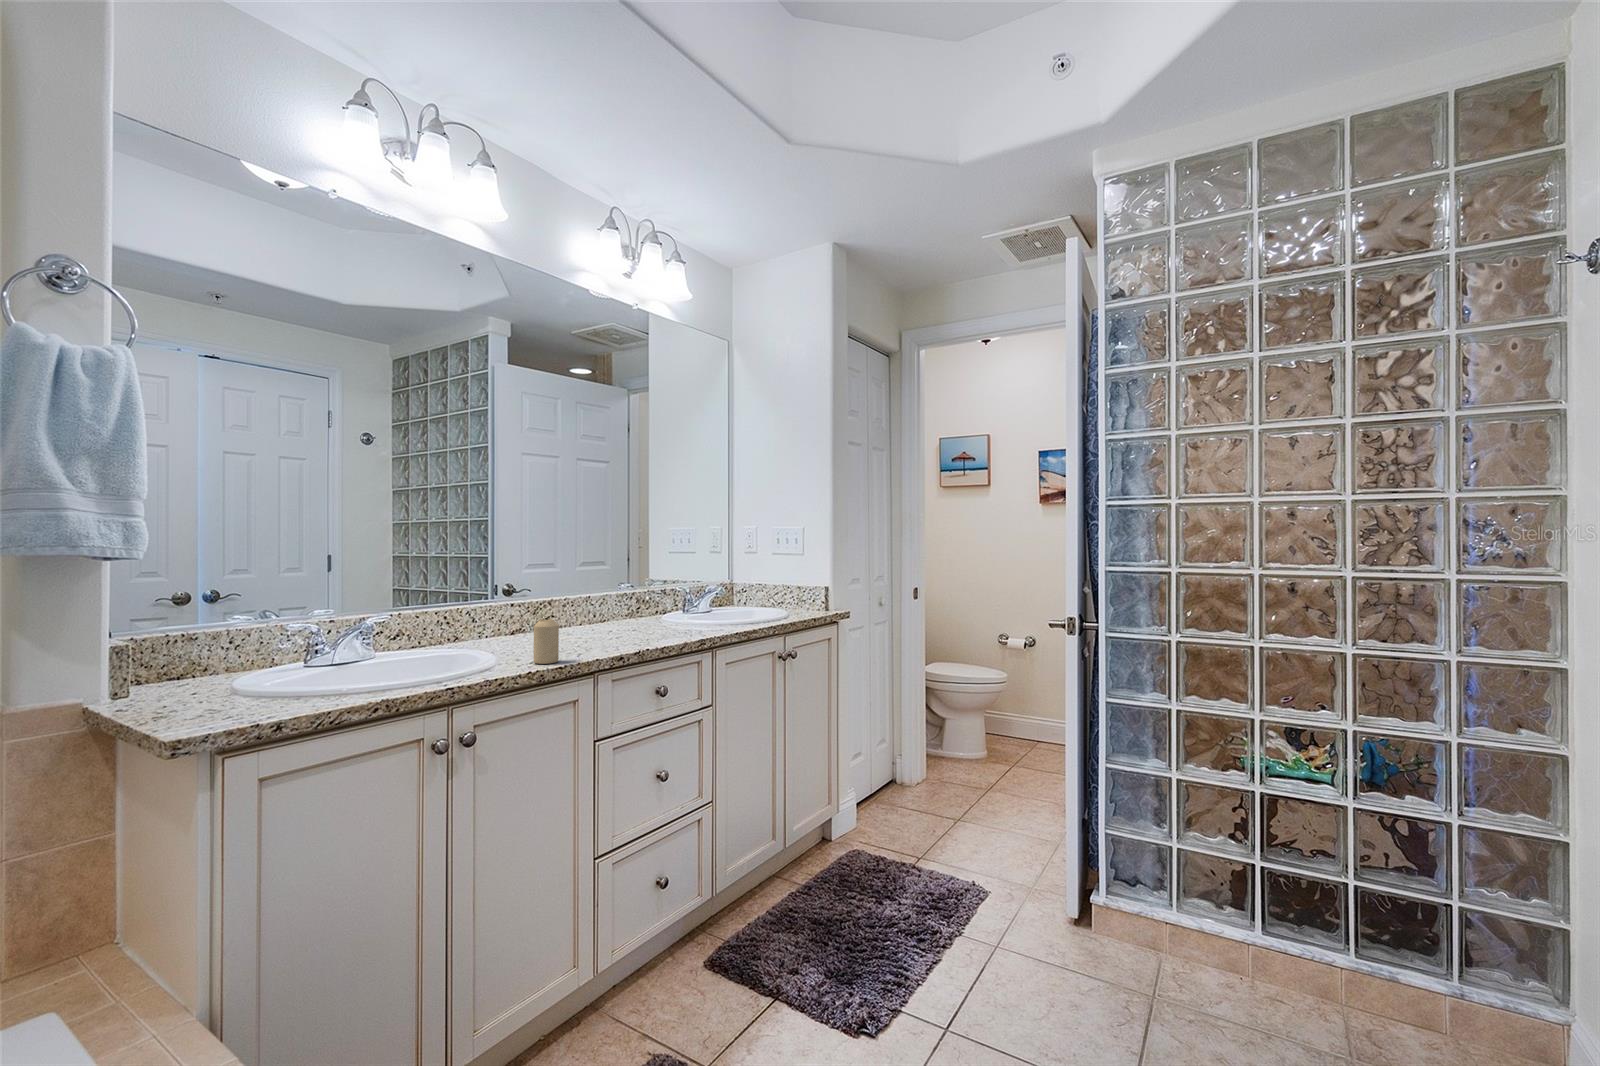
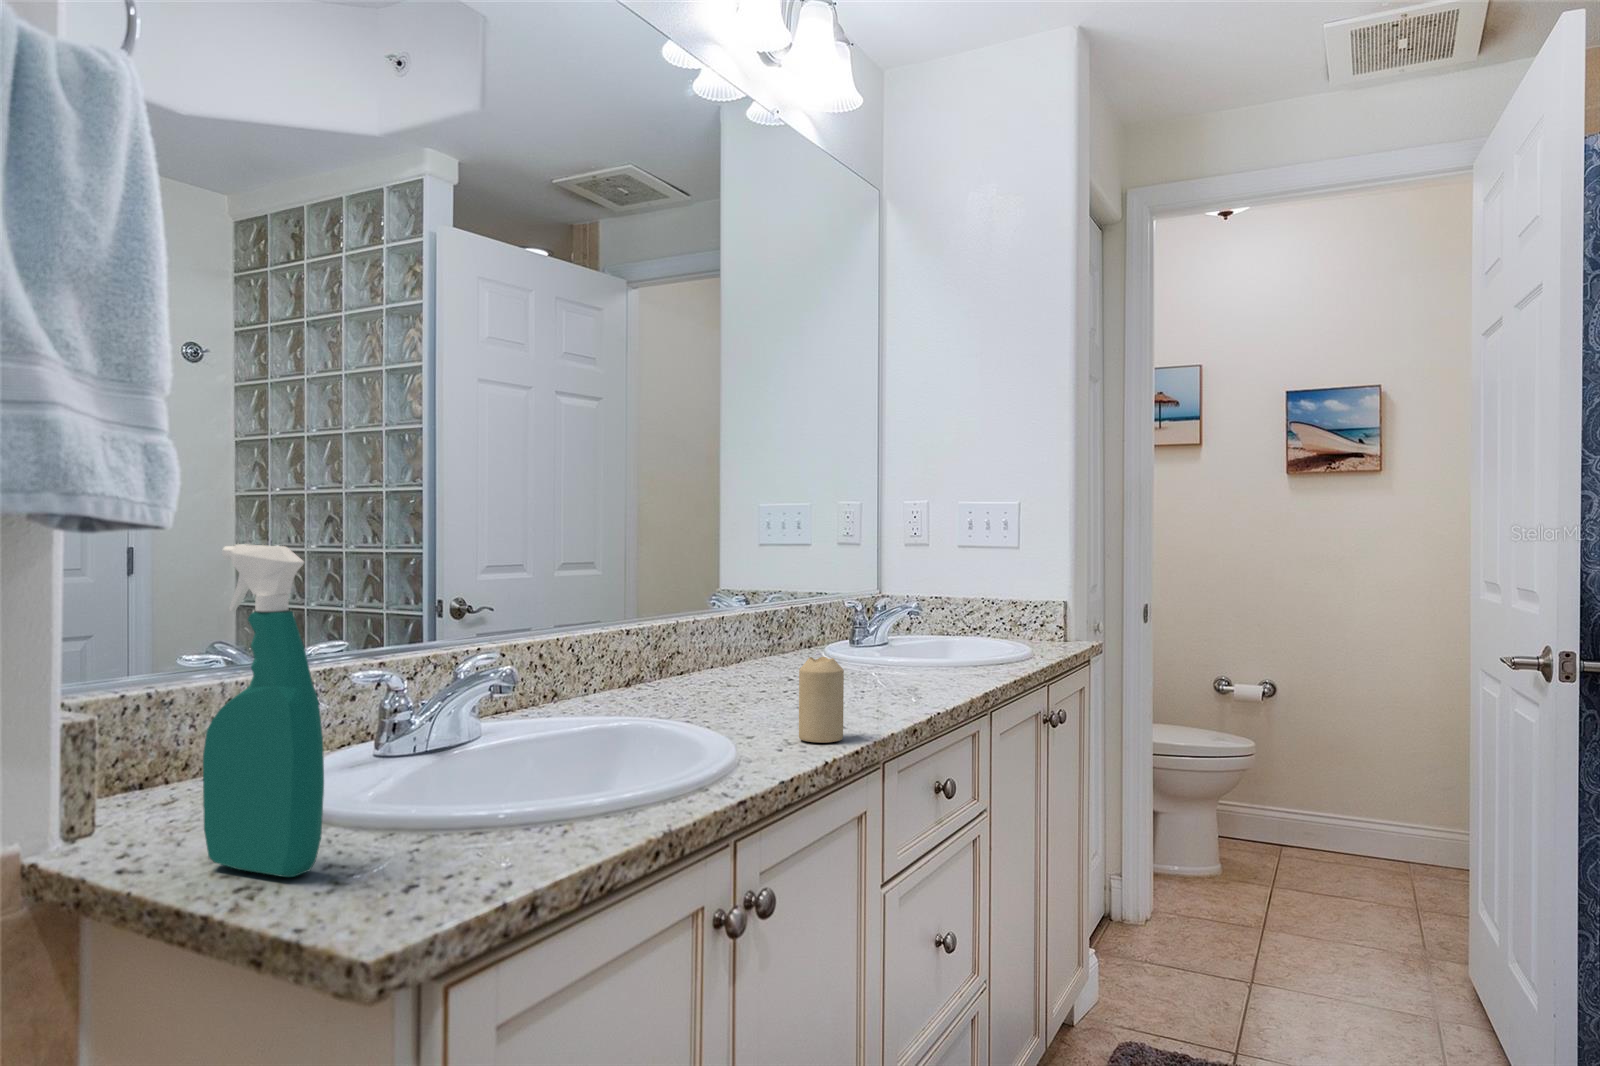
spray bottle: none [153,567,200,714] -> present [203,544,324,877]

